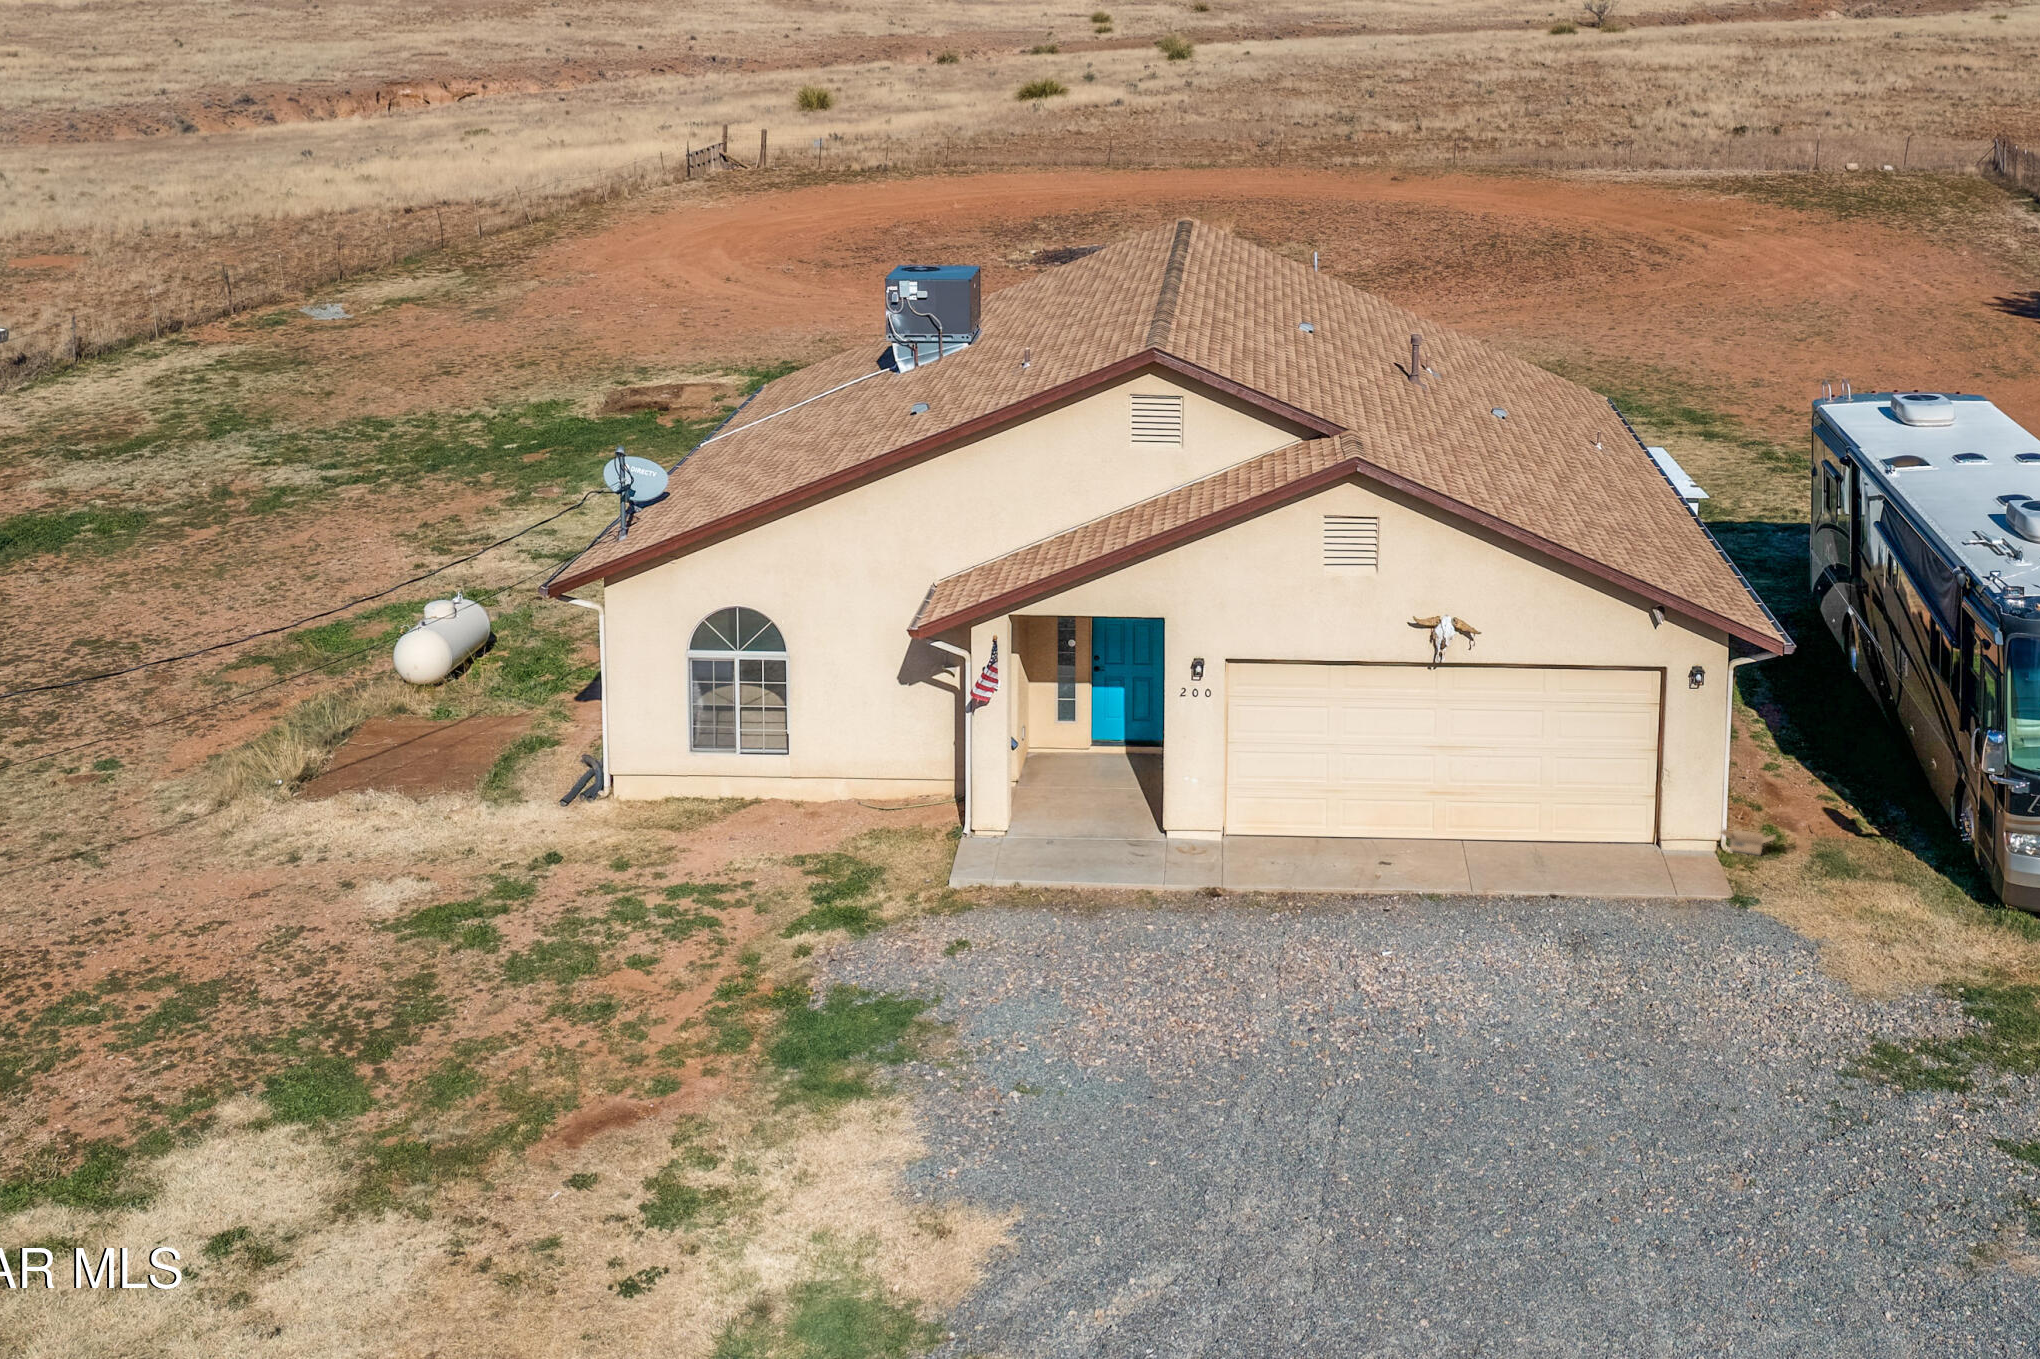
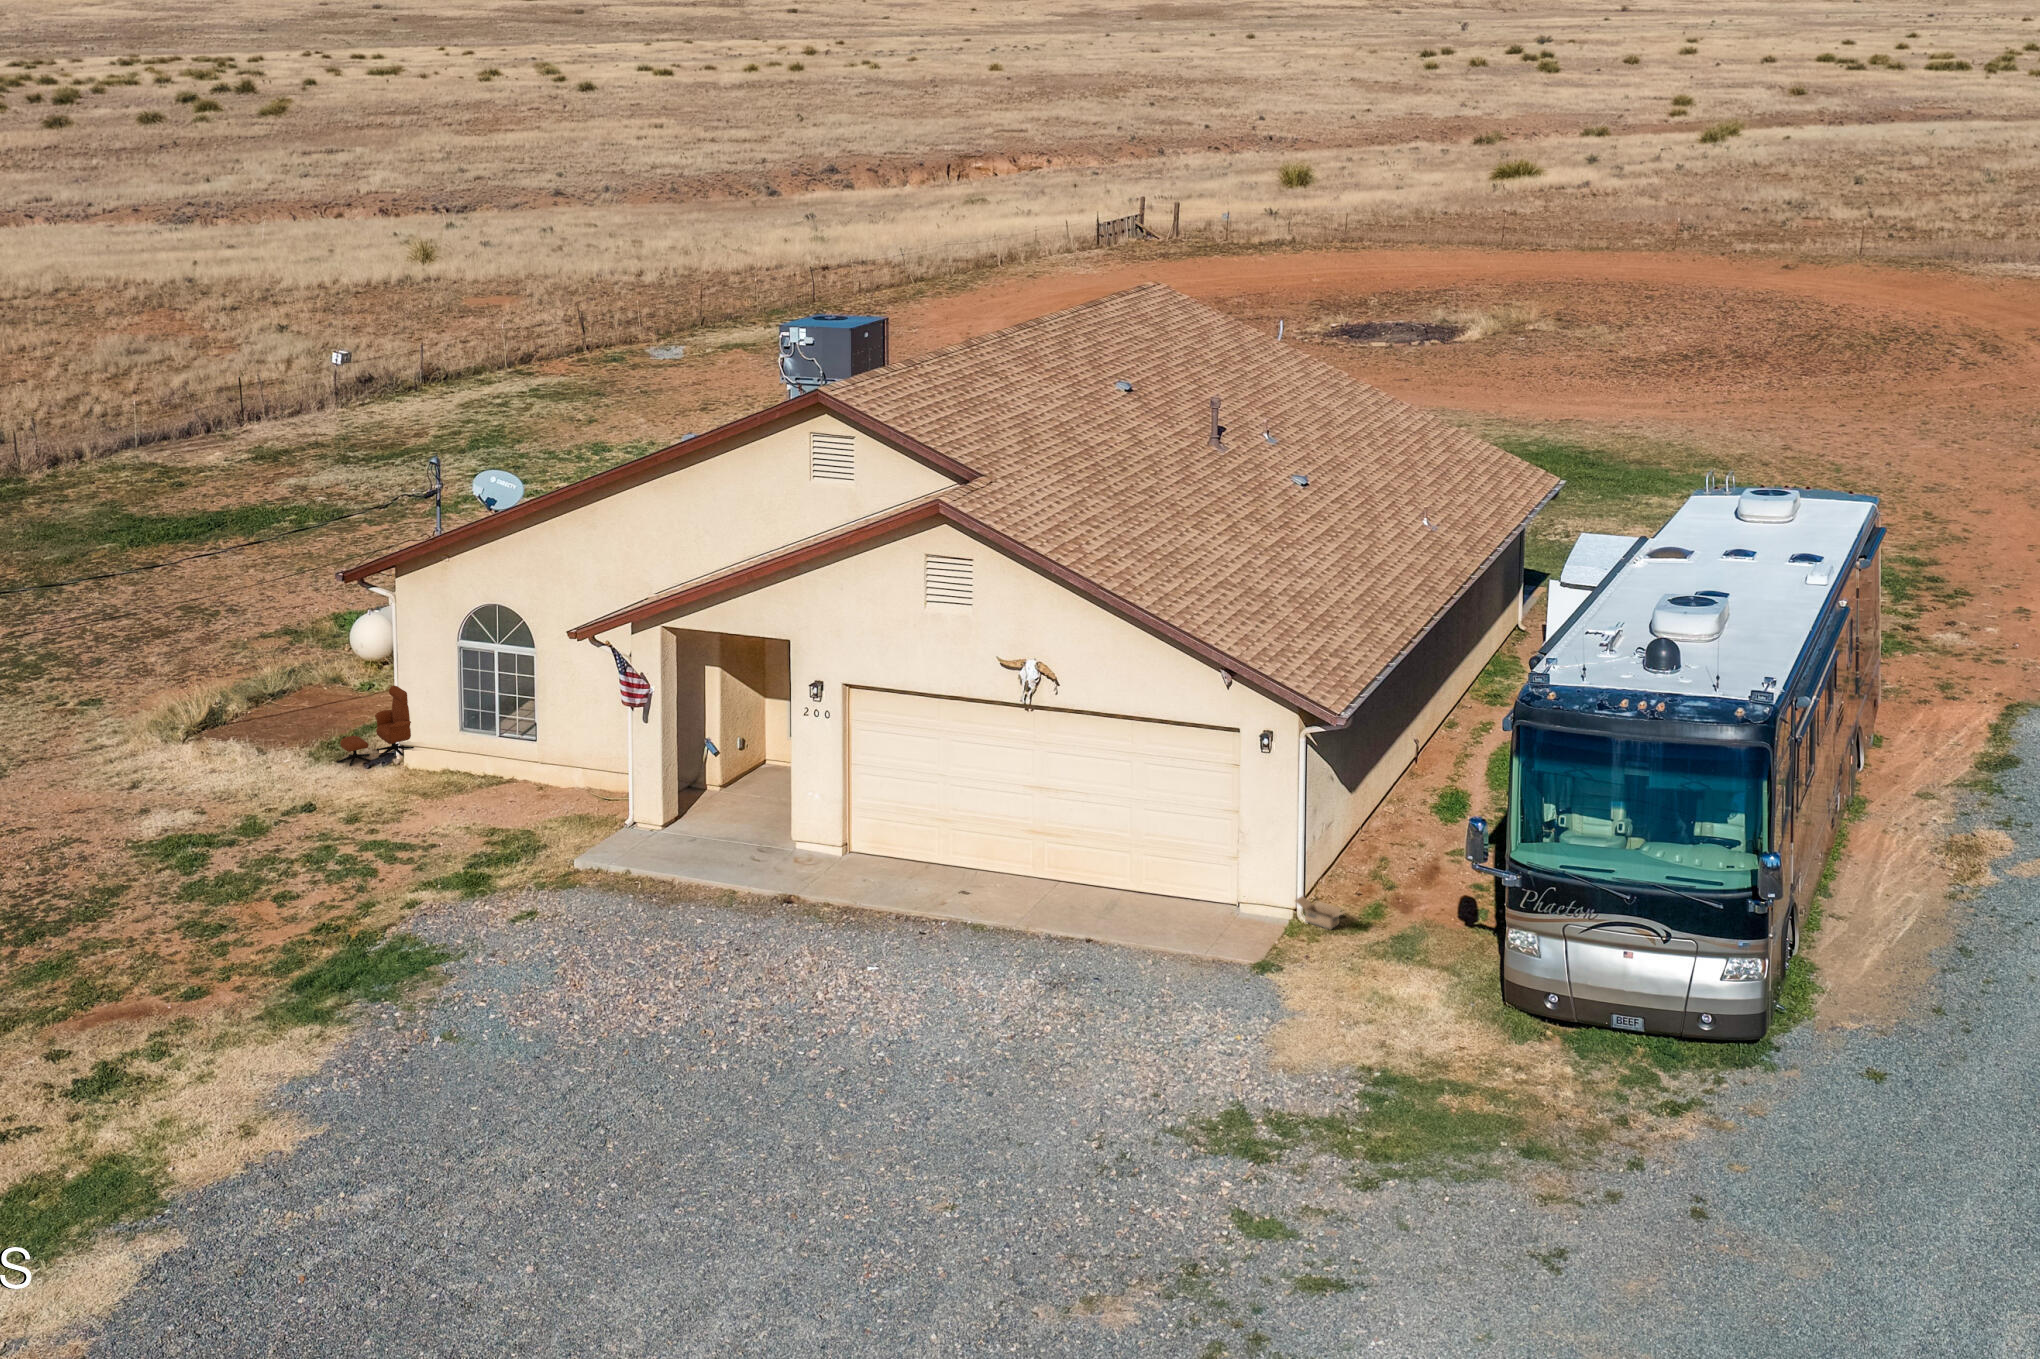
lounge chair: none [551,707,633,804] -> present [337,686,414,766]

